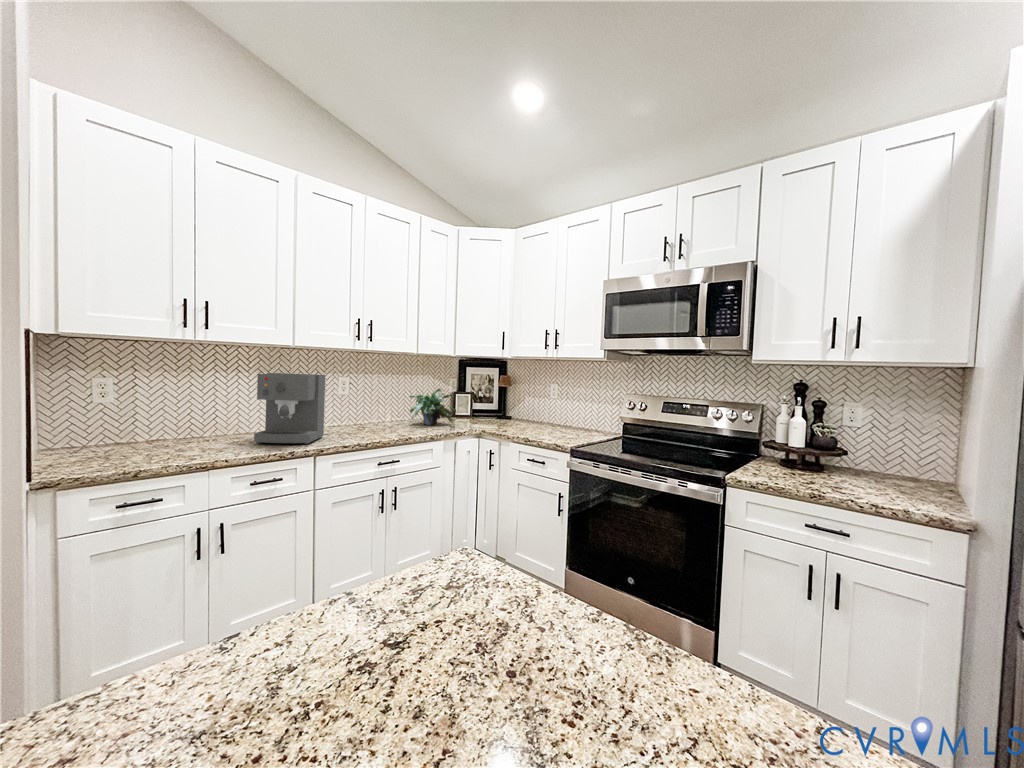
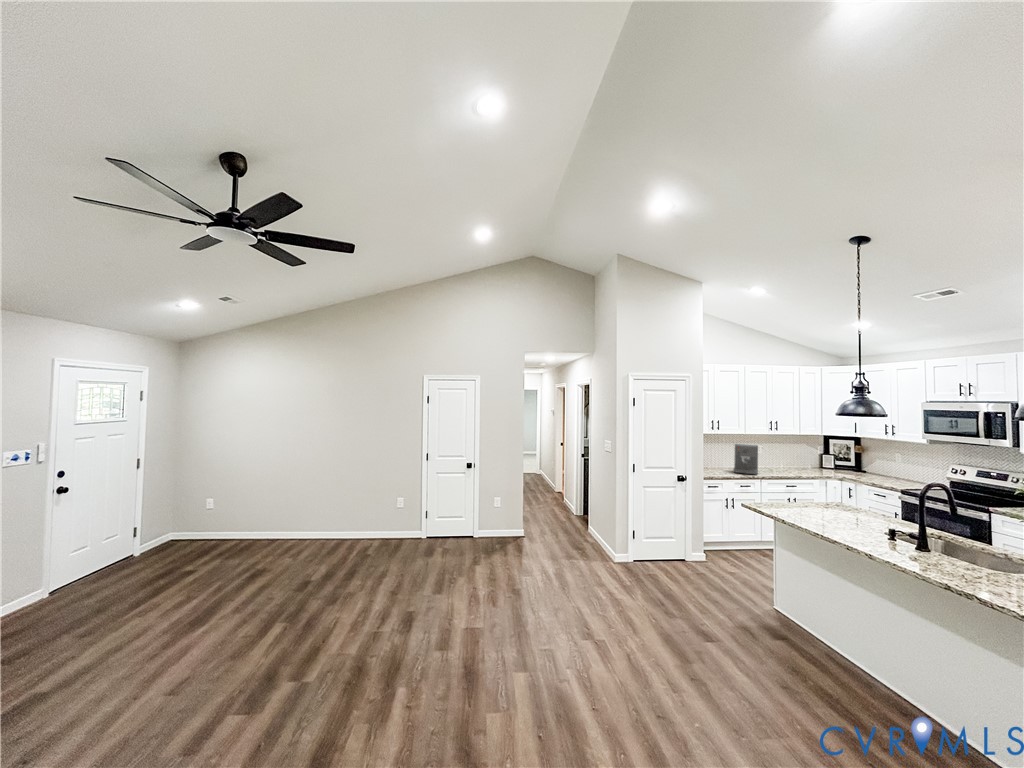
potted plant: present [409,389,456,425] -> none [794,452,825,472]

